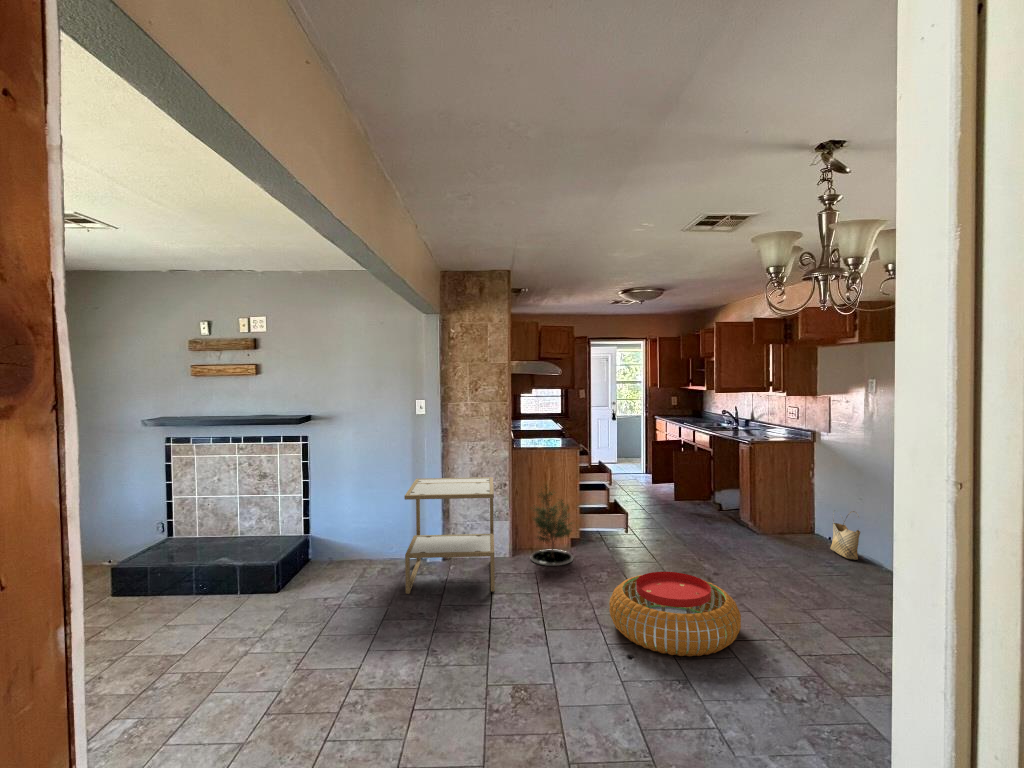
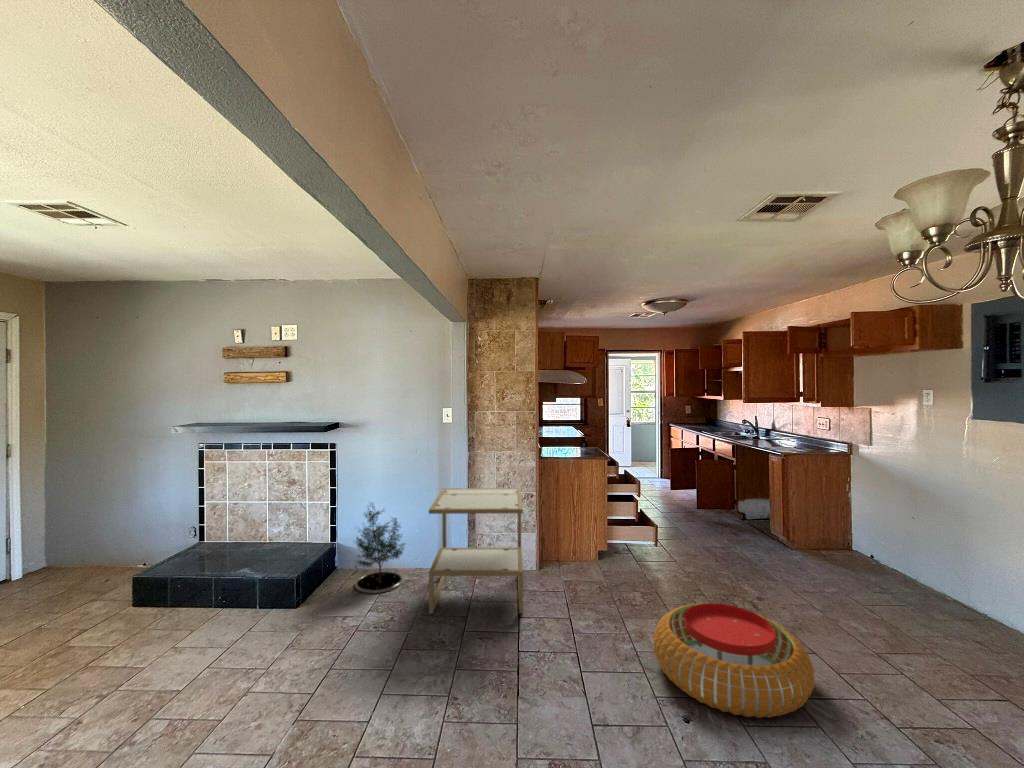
potted tree: present [531,492,573,566] -> present [355,504,405,594]
woven basket: present [830,511,860,560] -> none [875,528,913,583]

